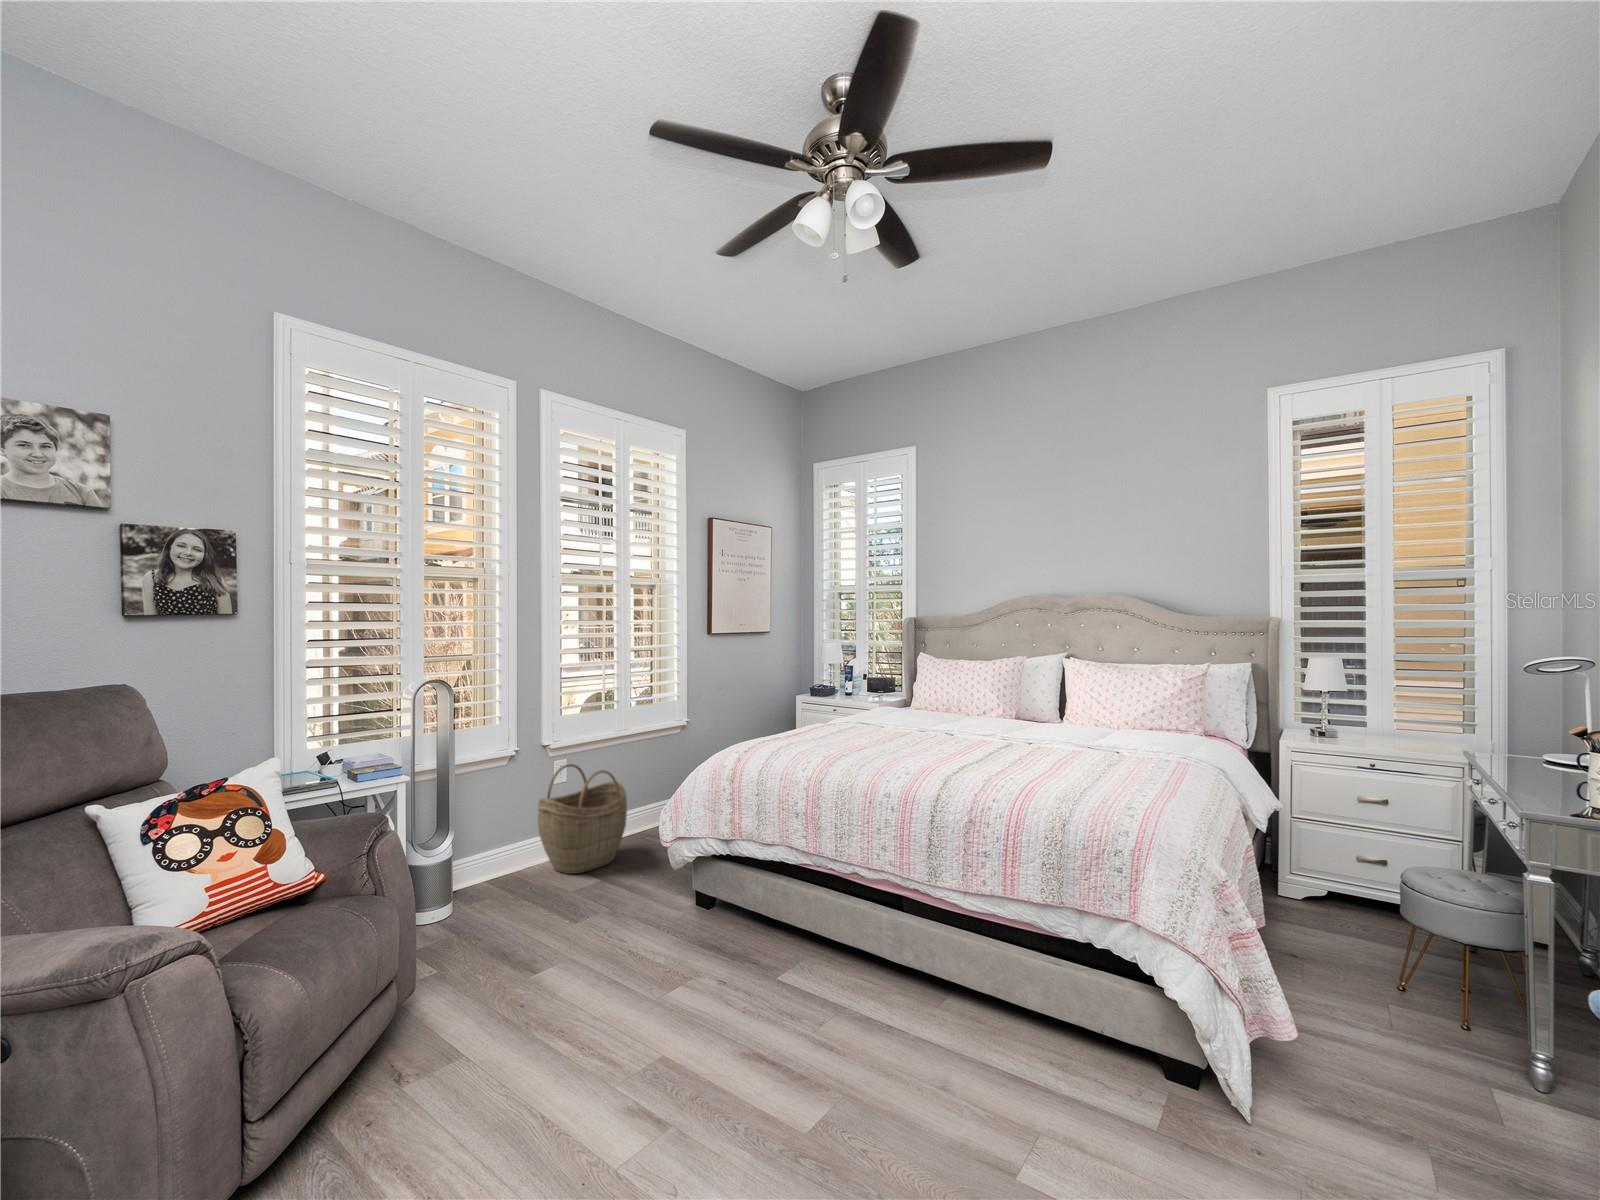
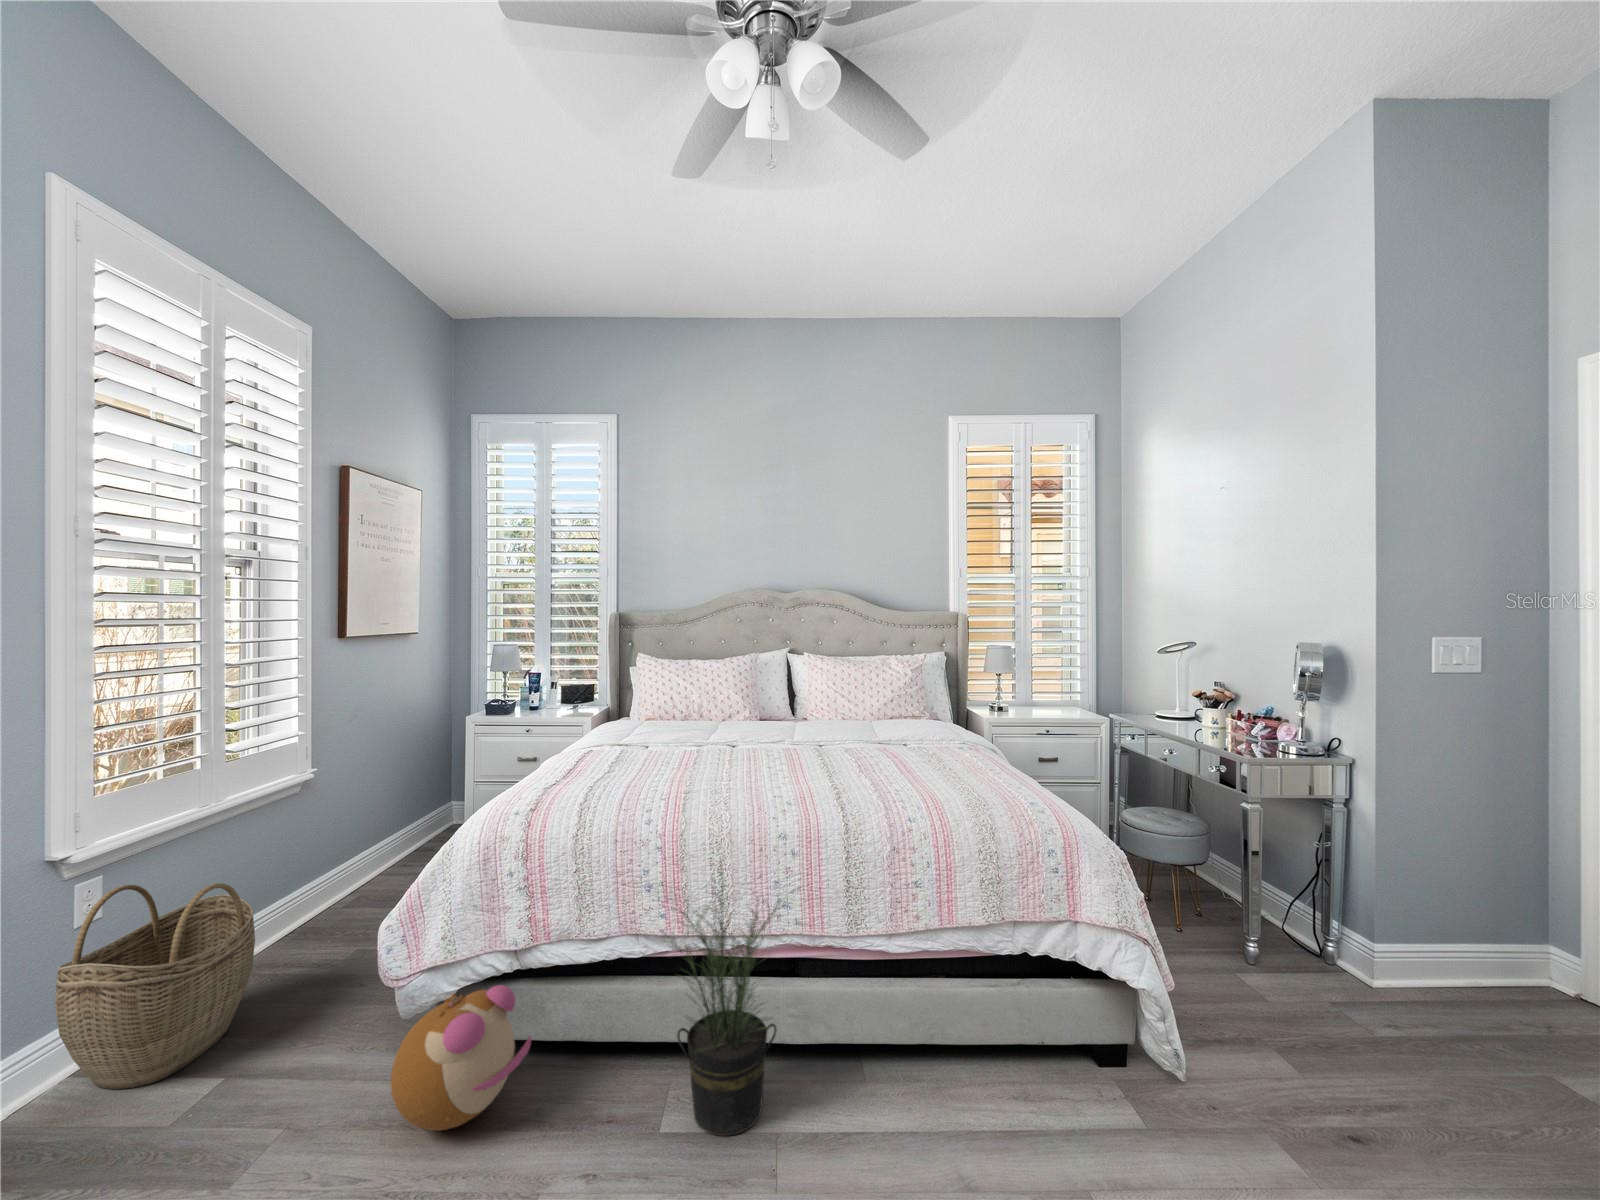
potted plant: none [775,803,866,999] -> present [662,863,796,1136]
plush toy: none [644,856,727,936] -> present [391,985,531,1130]

